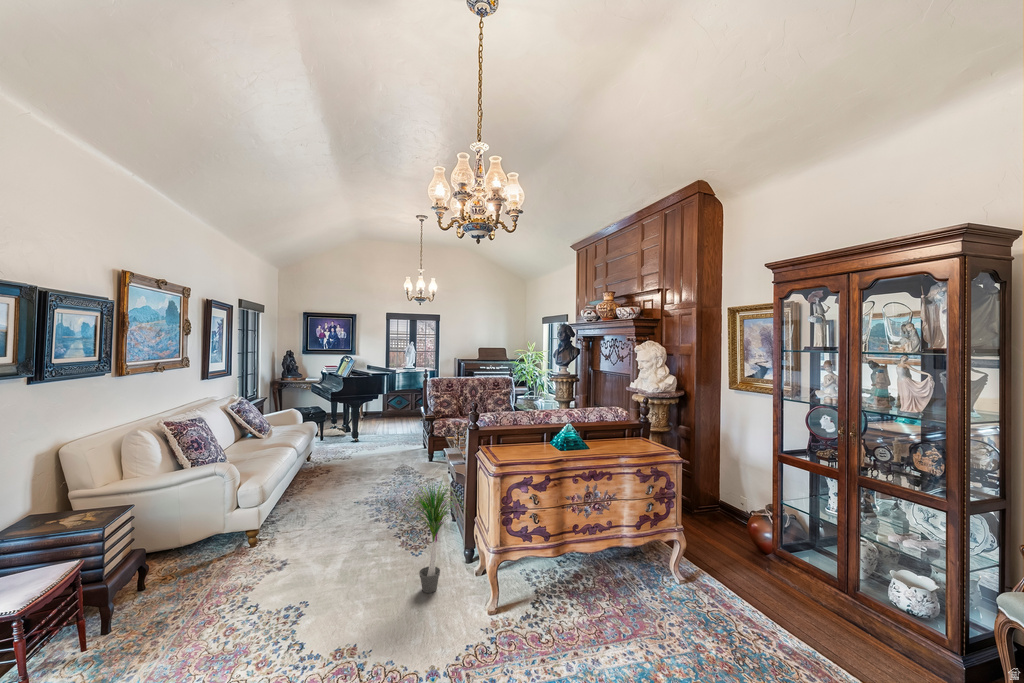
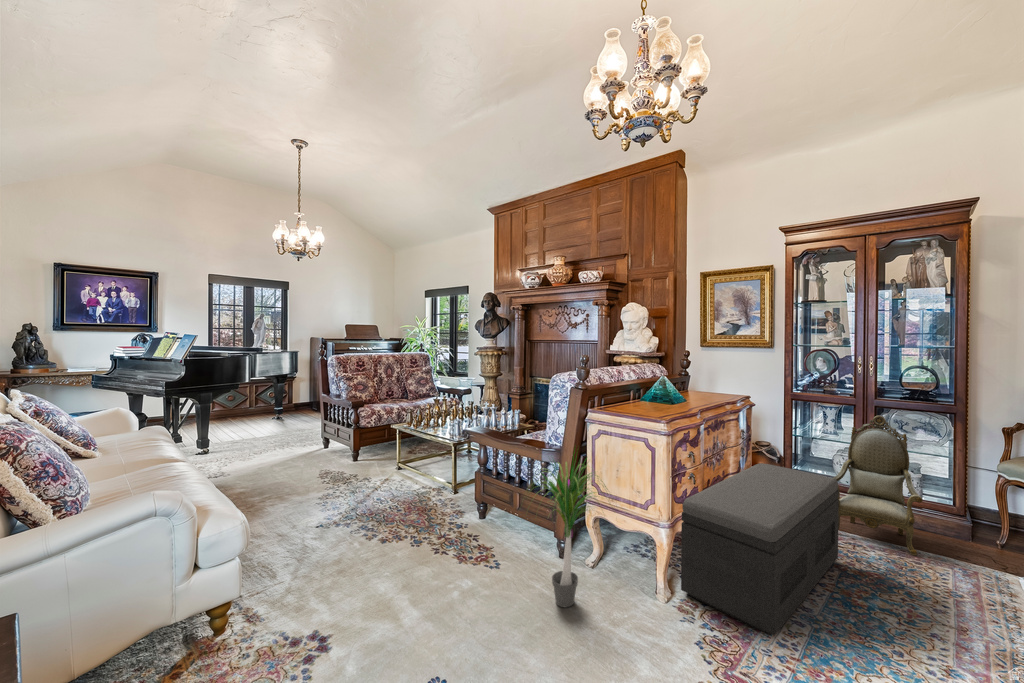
armchair: none [755,437,865,671] -> present [833,415,923,556]
storage bench: none [514,522,710,663] -> present [681,463,839,635]

